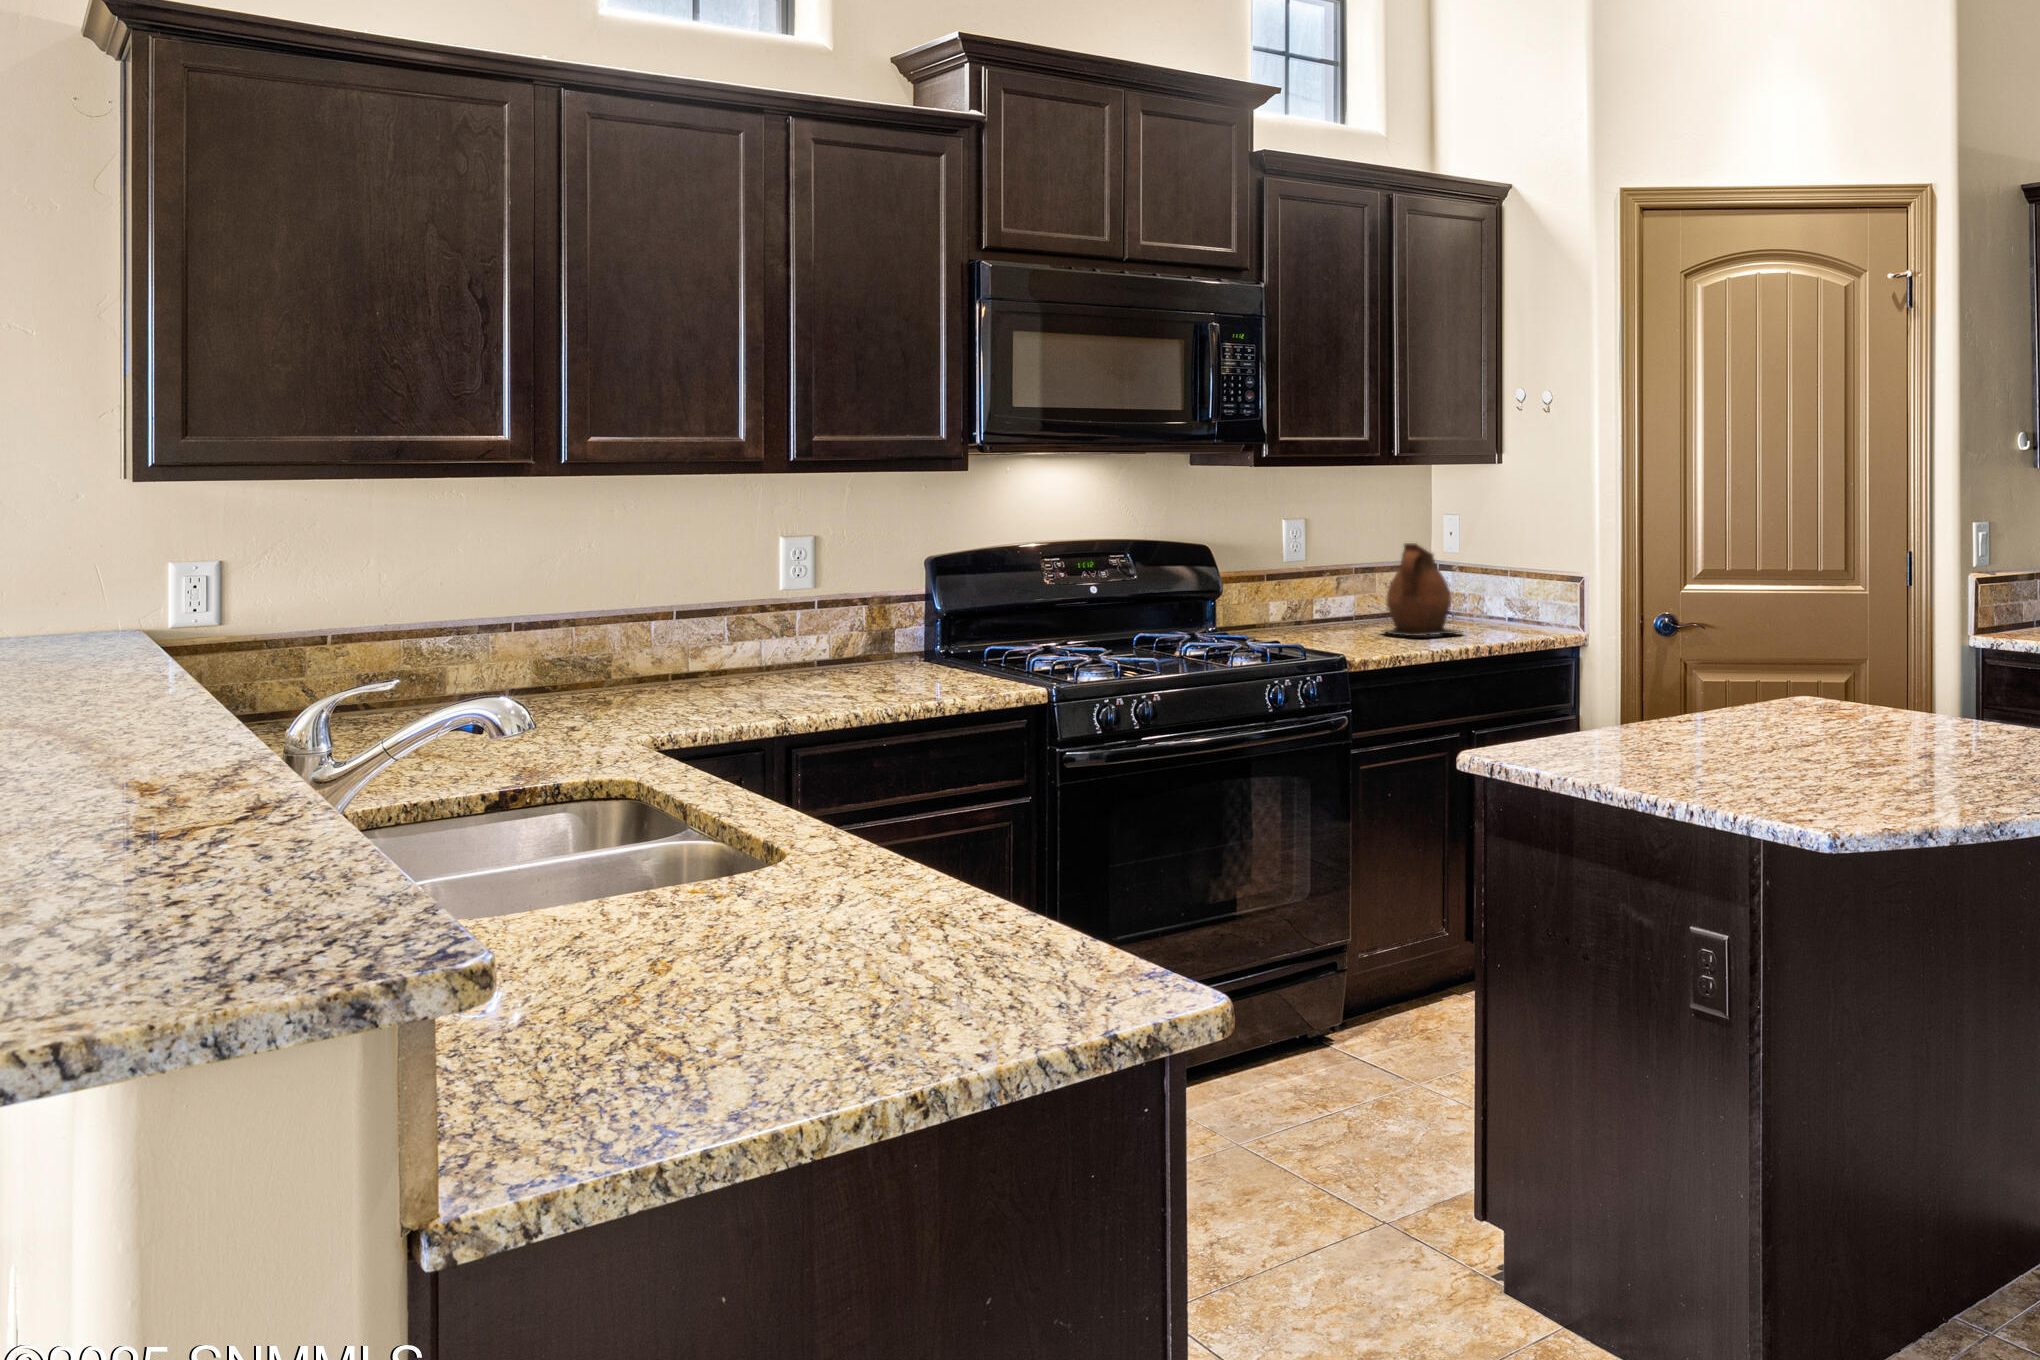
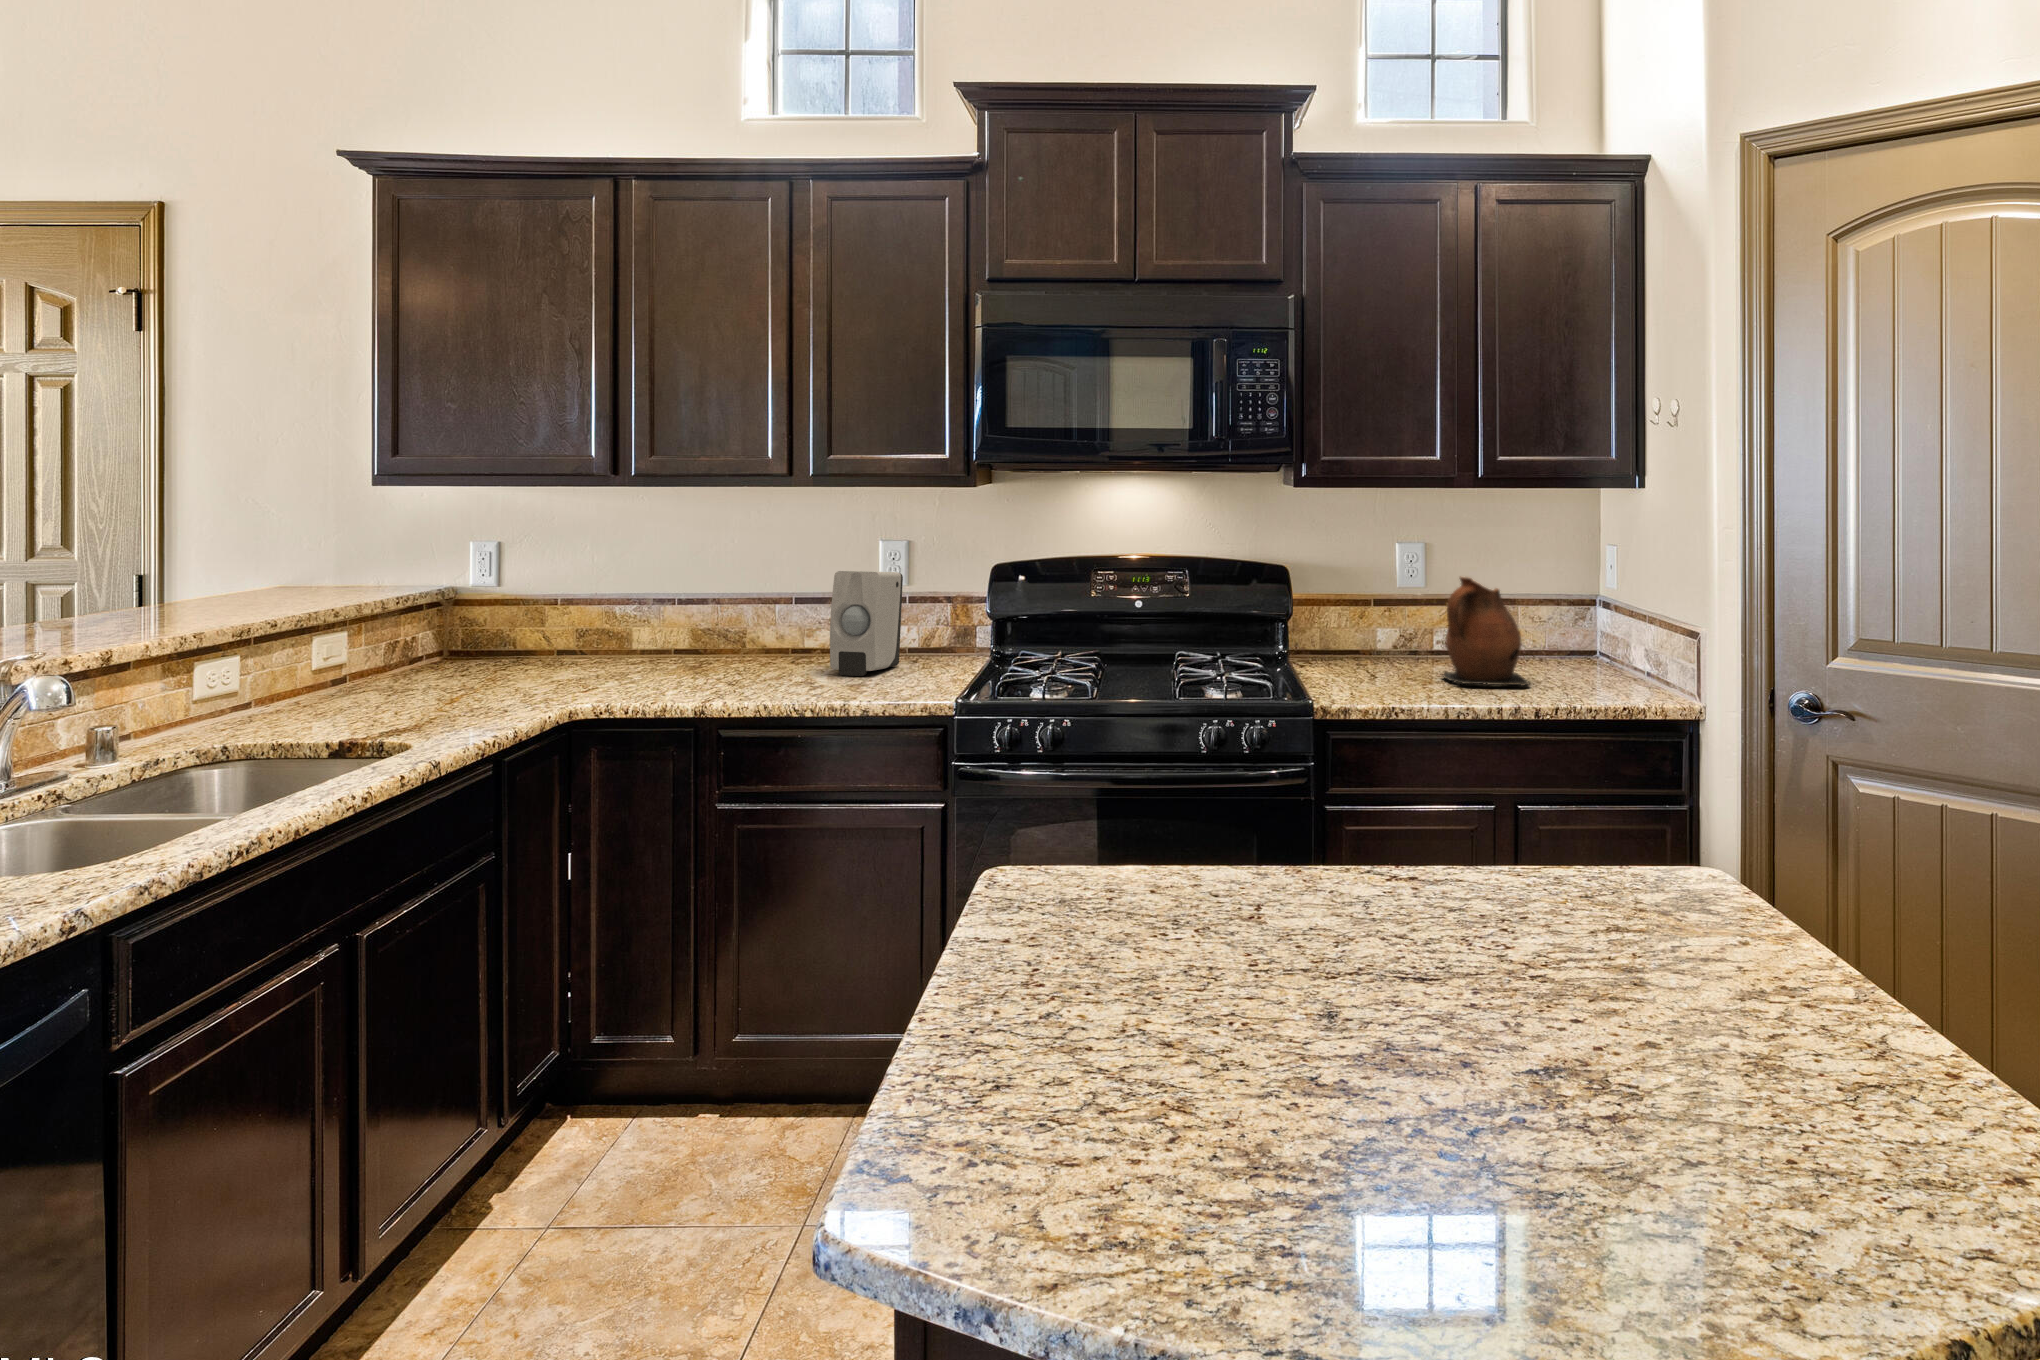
soap dispenser: none [814,567,884,686] -> present [830,571,903,676]

